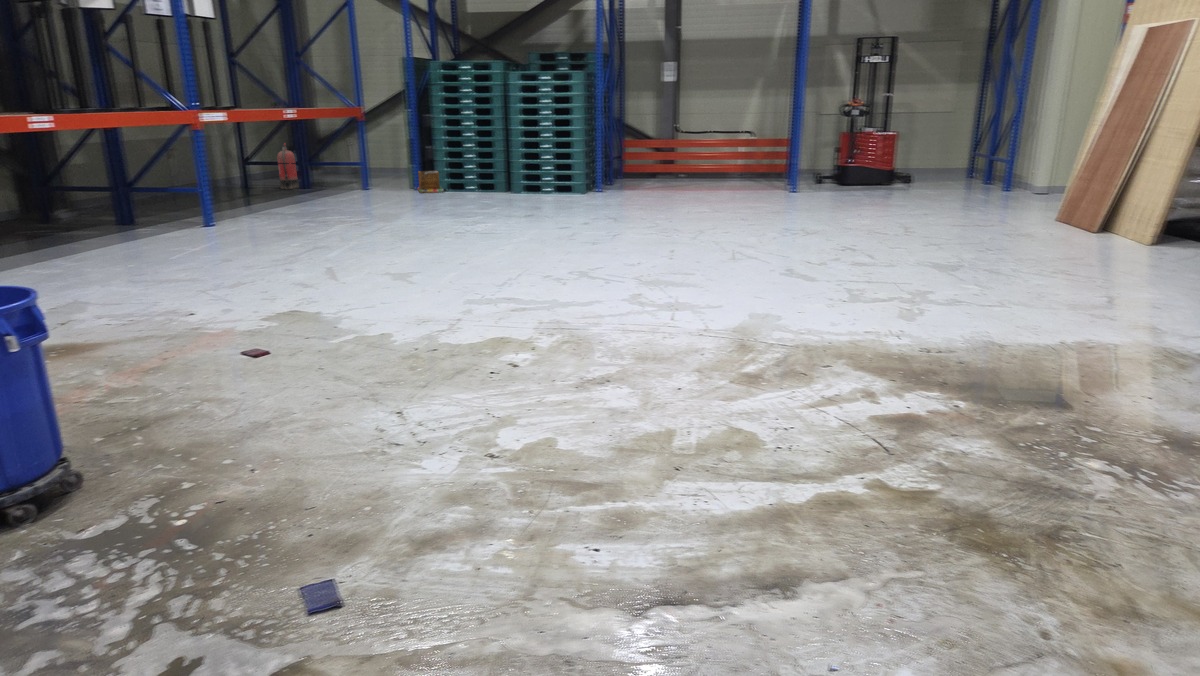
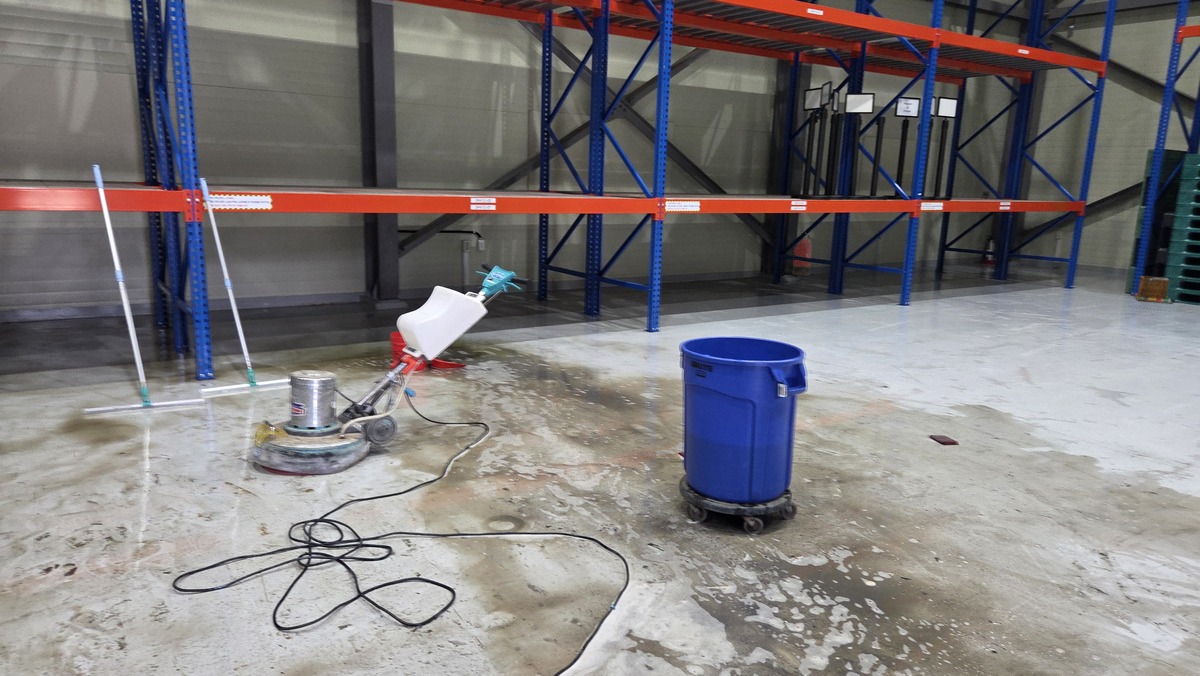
fire extinguisher: present [277,144,299,190] -> present [792,235,812,276]

